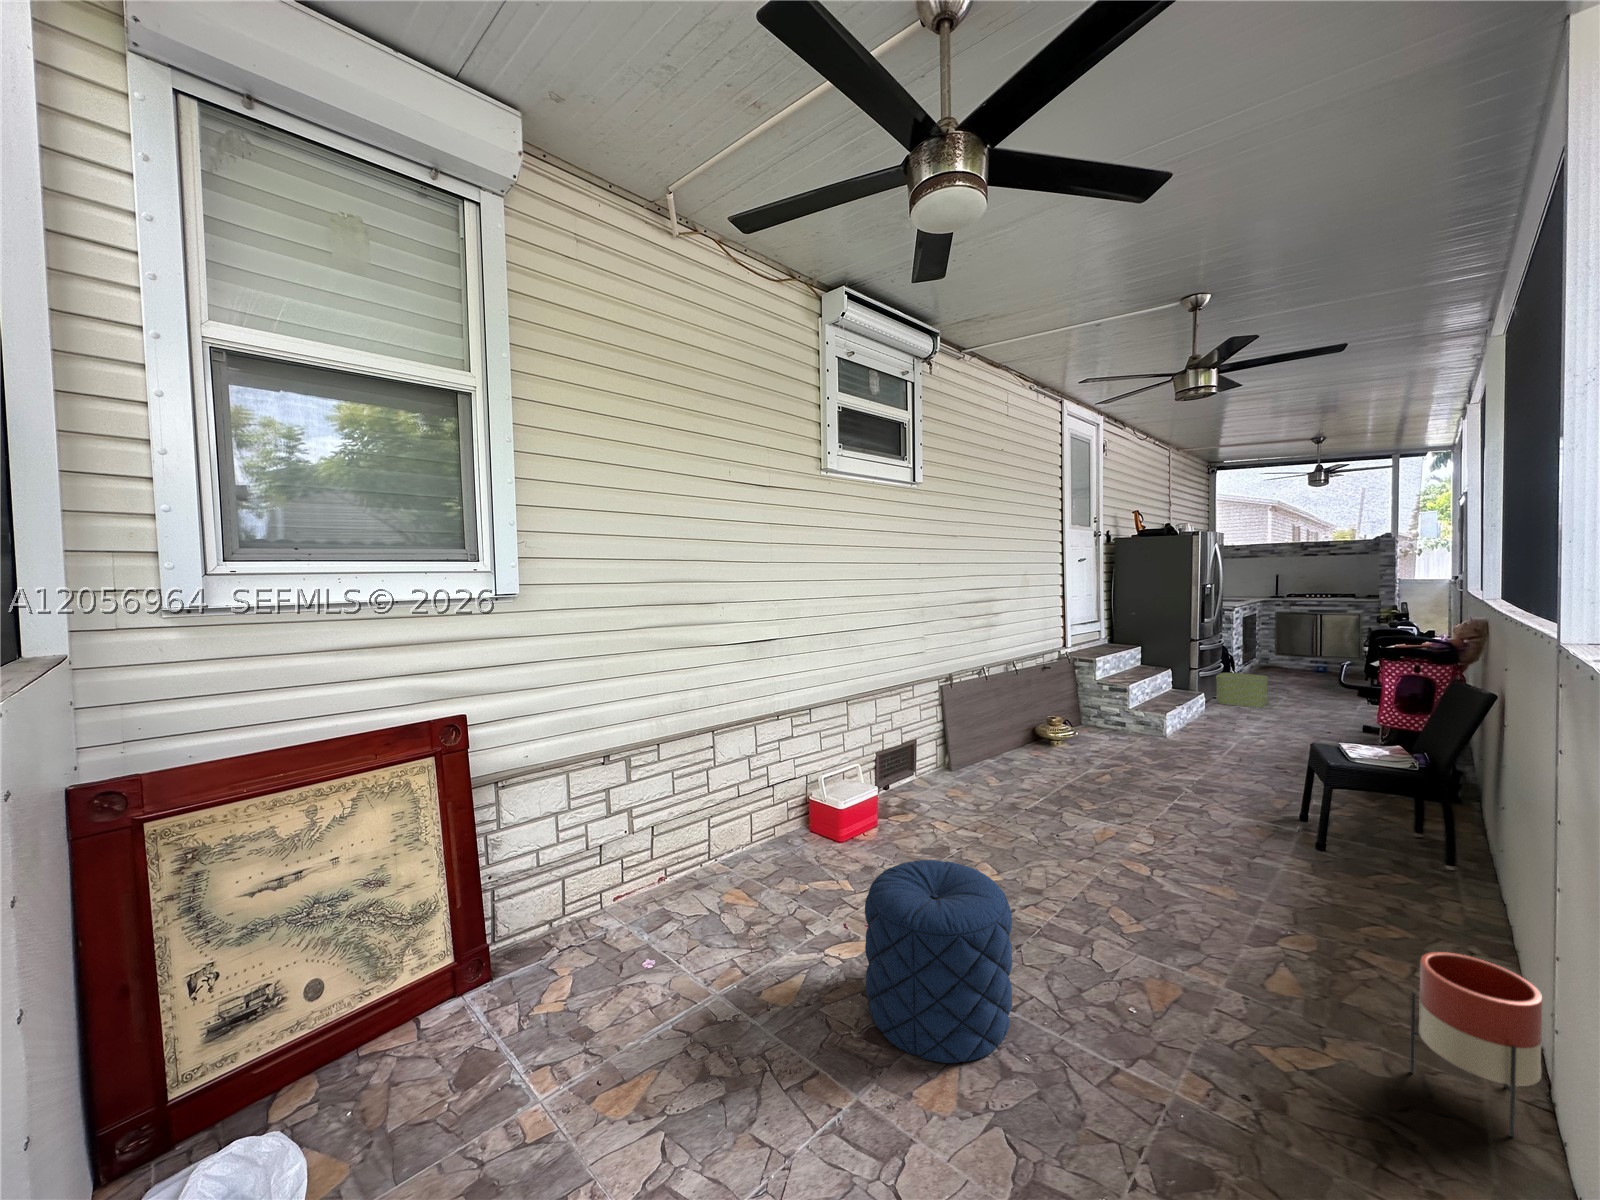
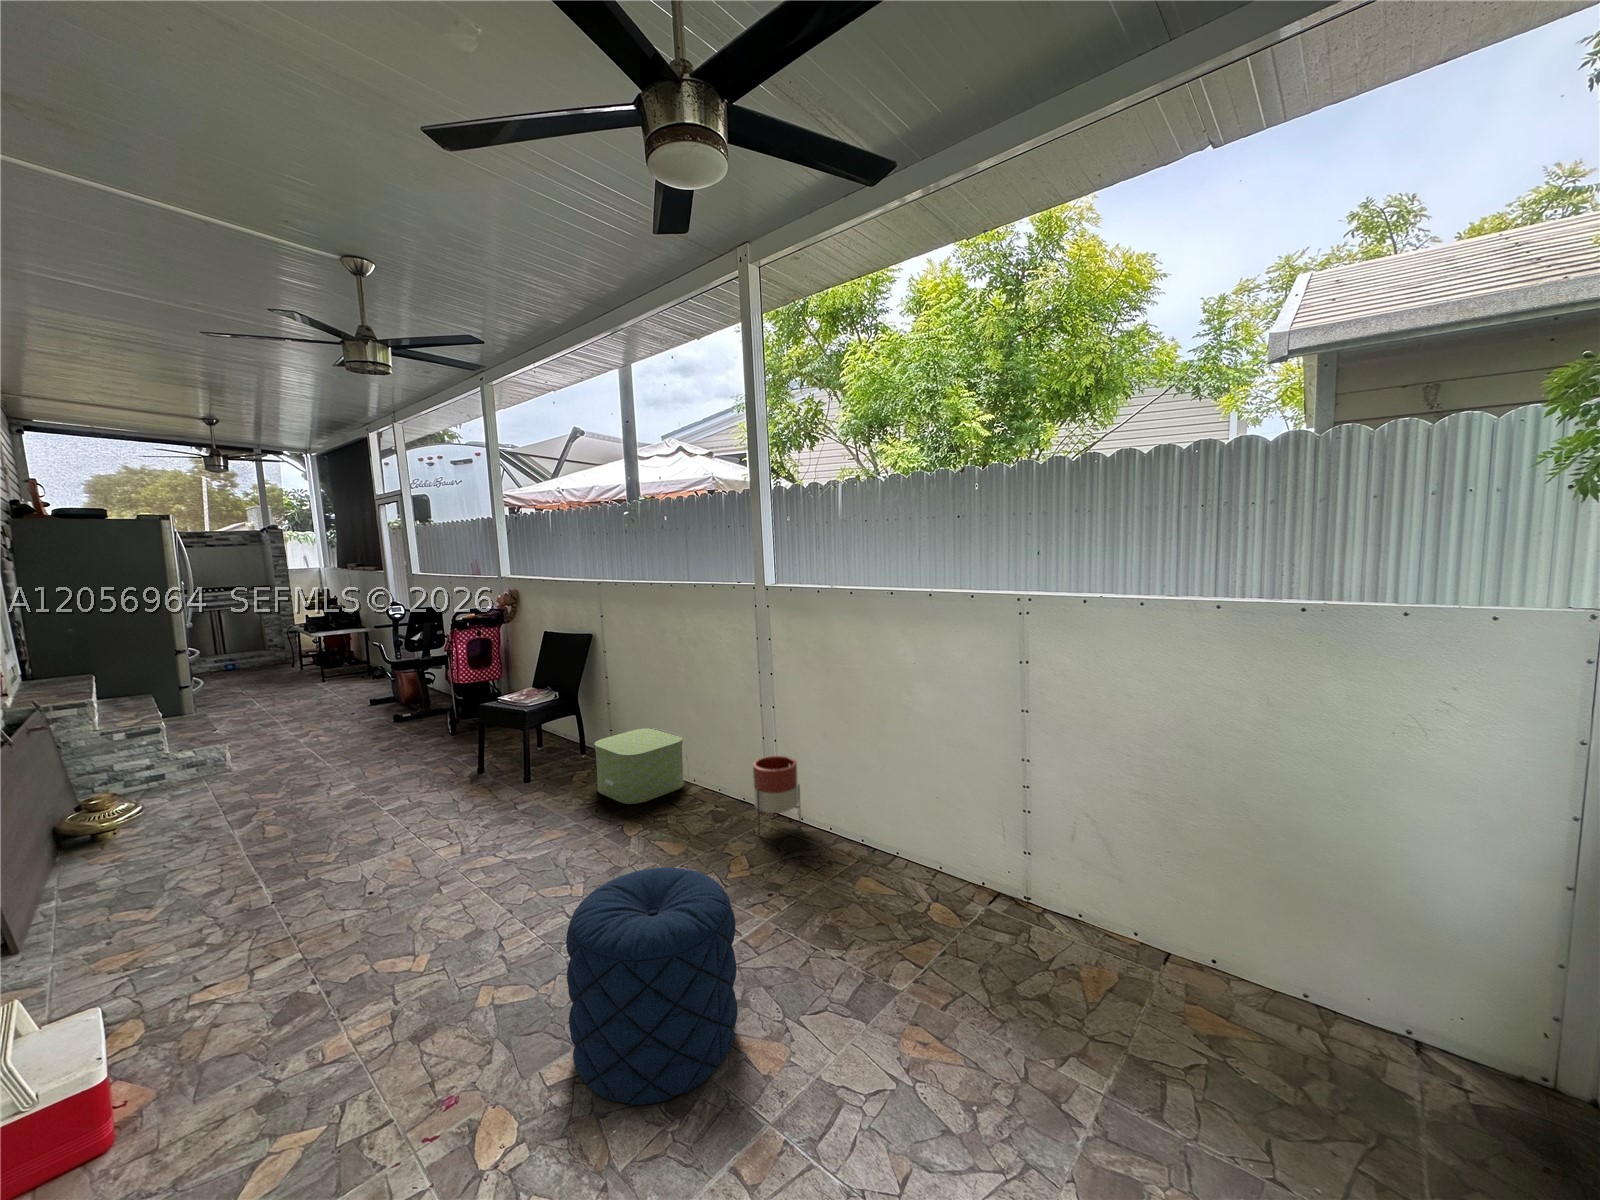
storage box: present [1216,673,1268,707] -> present [594,728,684,804]

